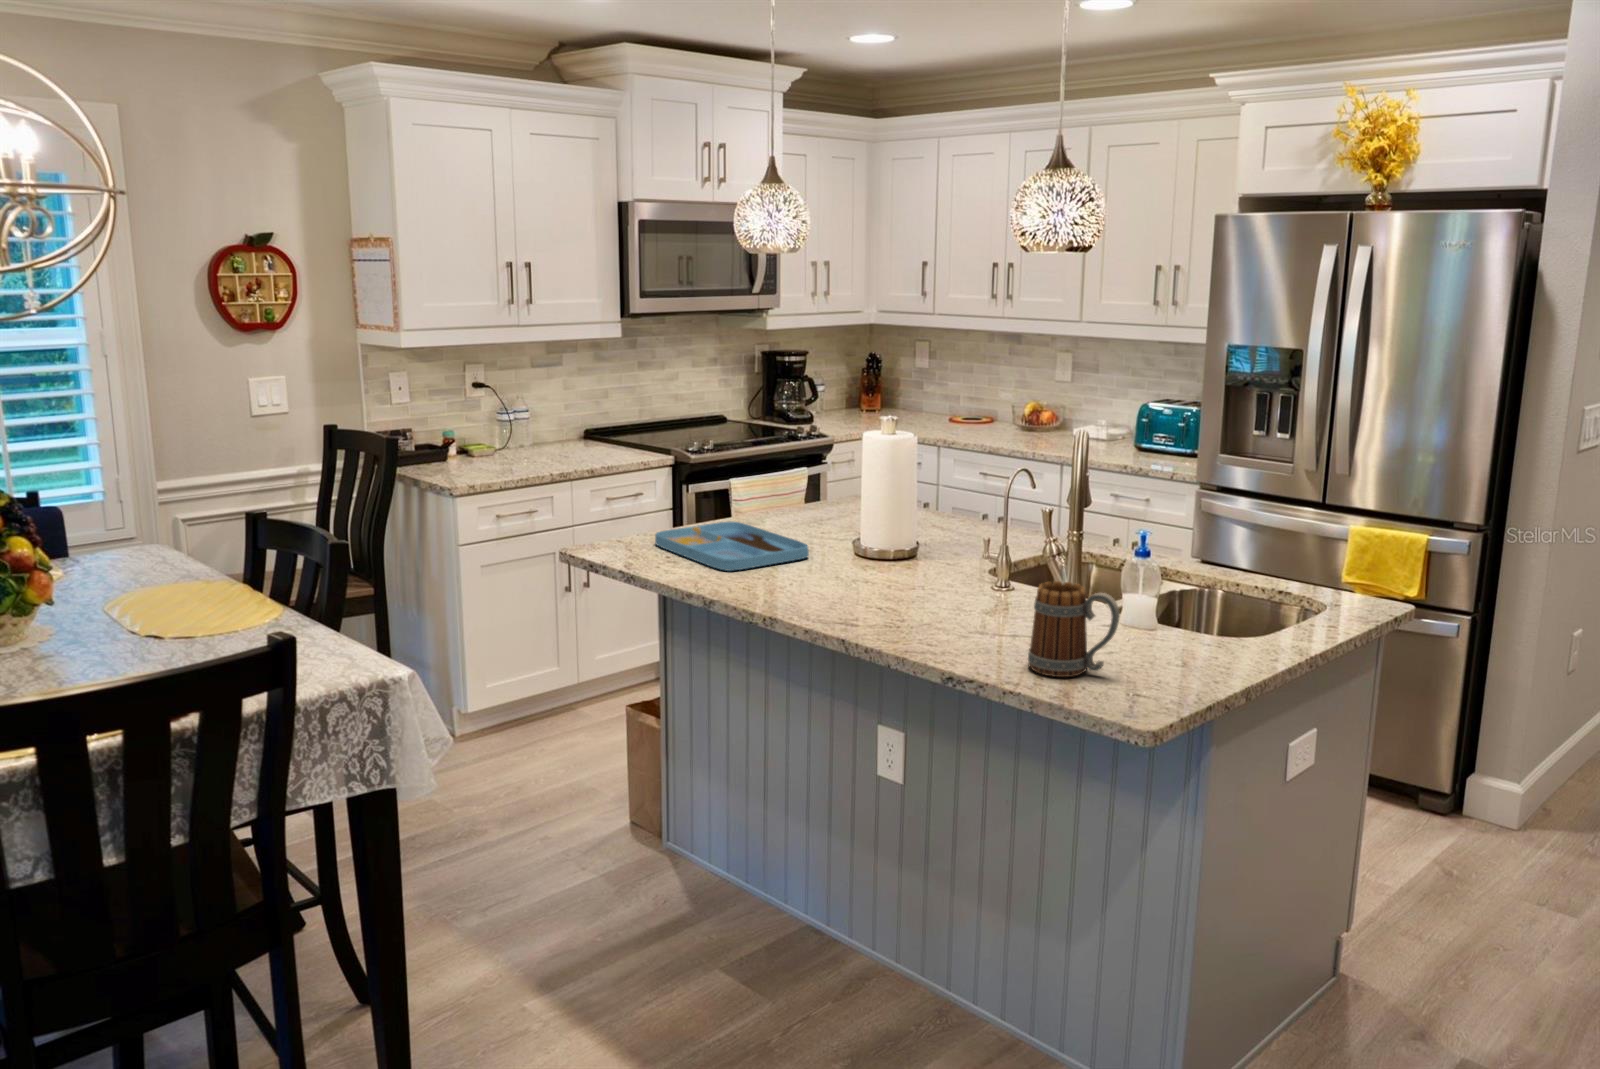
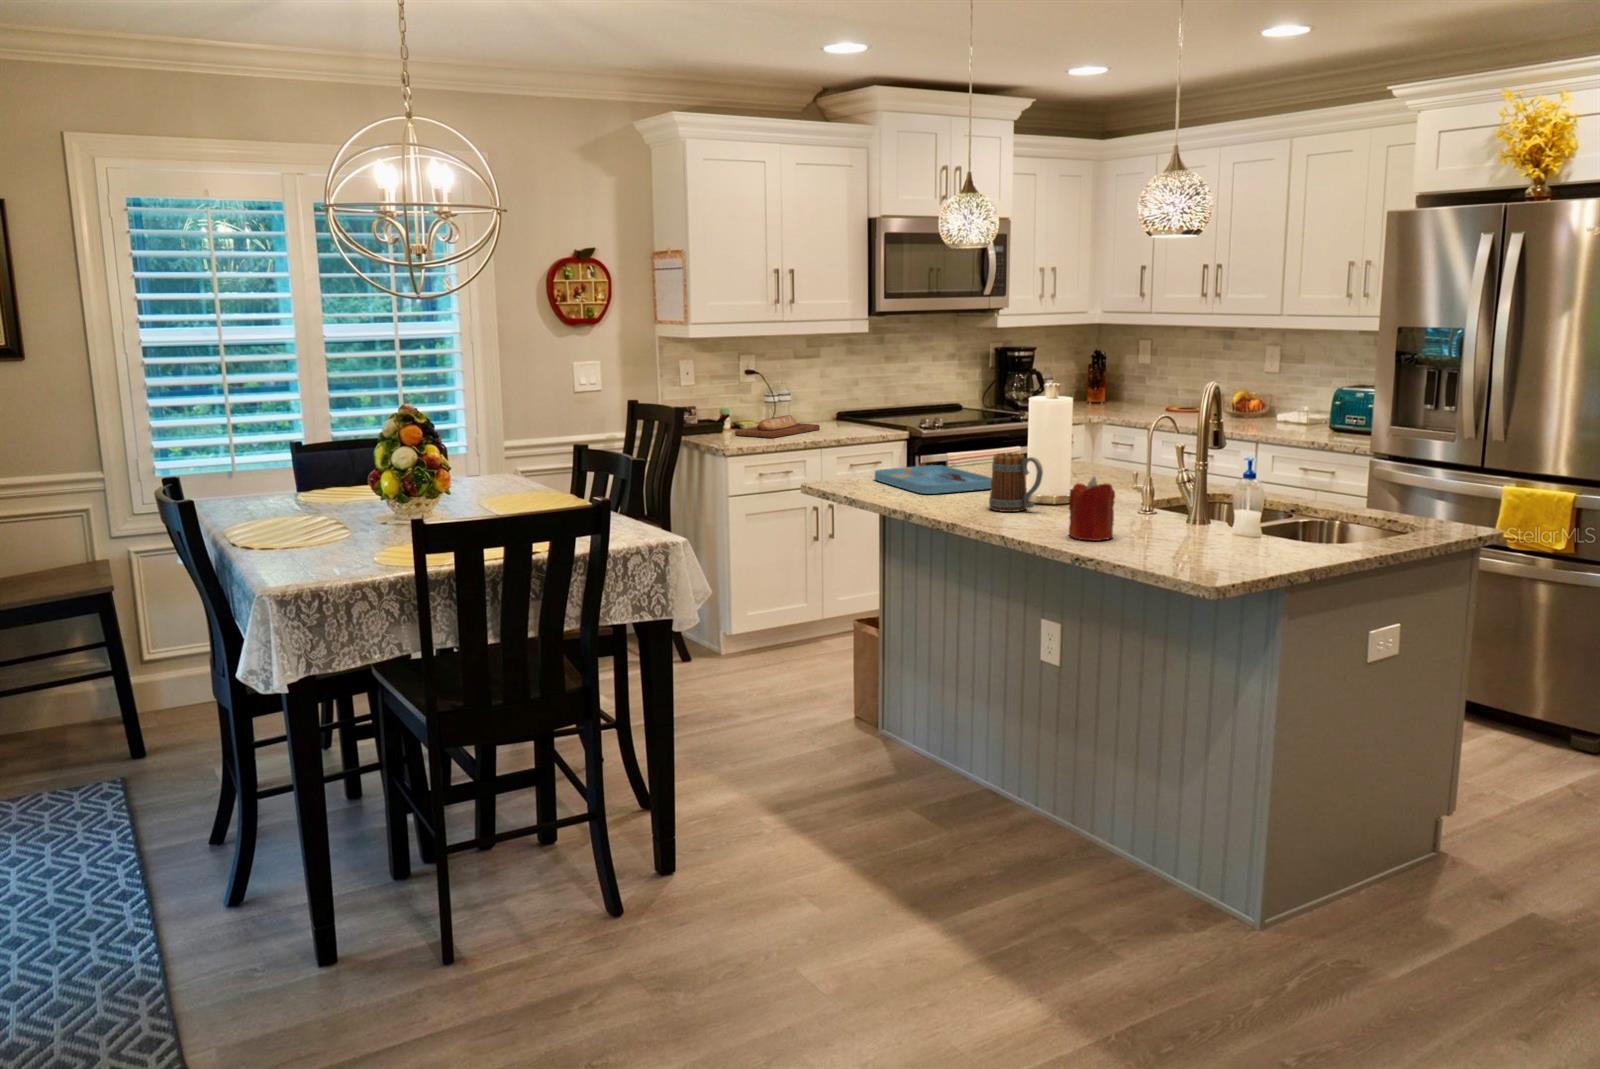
bread loaf: none [465,439,568,470] -> present [735,415,820,438]
candle: none [937,572,997,659] -> present [1069,477,1115,541]
mug: present [1028,581,1120,677] -> present [989,453,1043,512]

